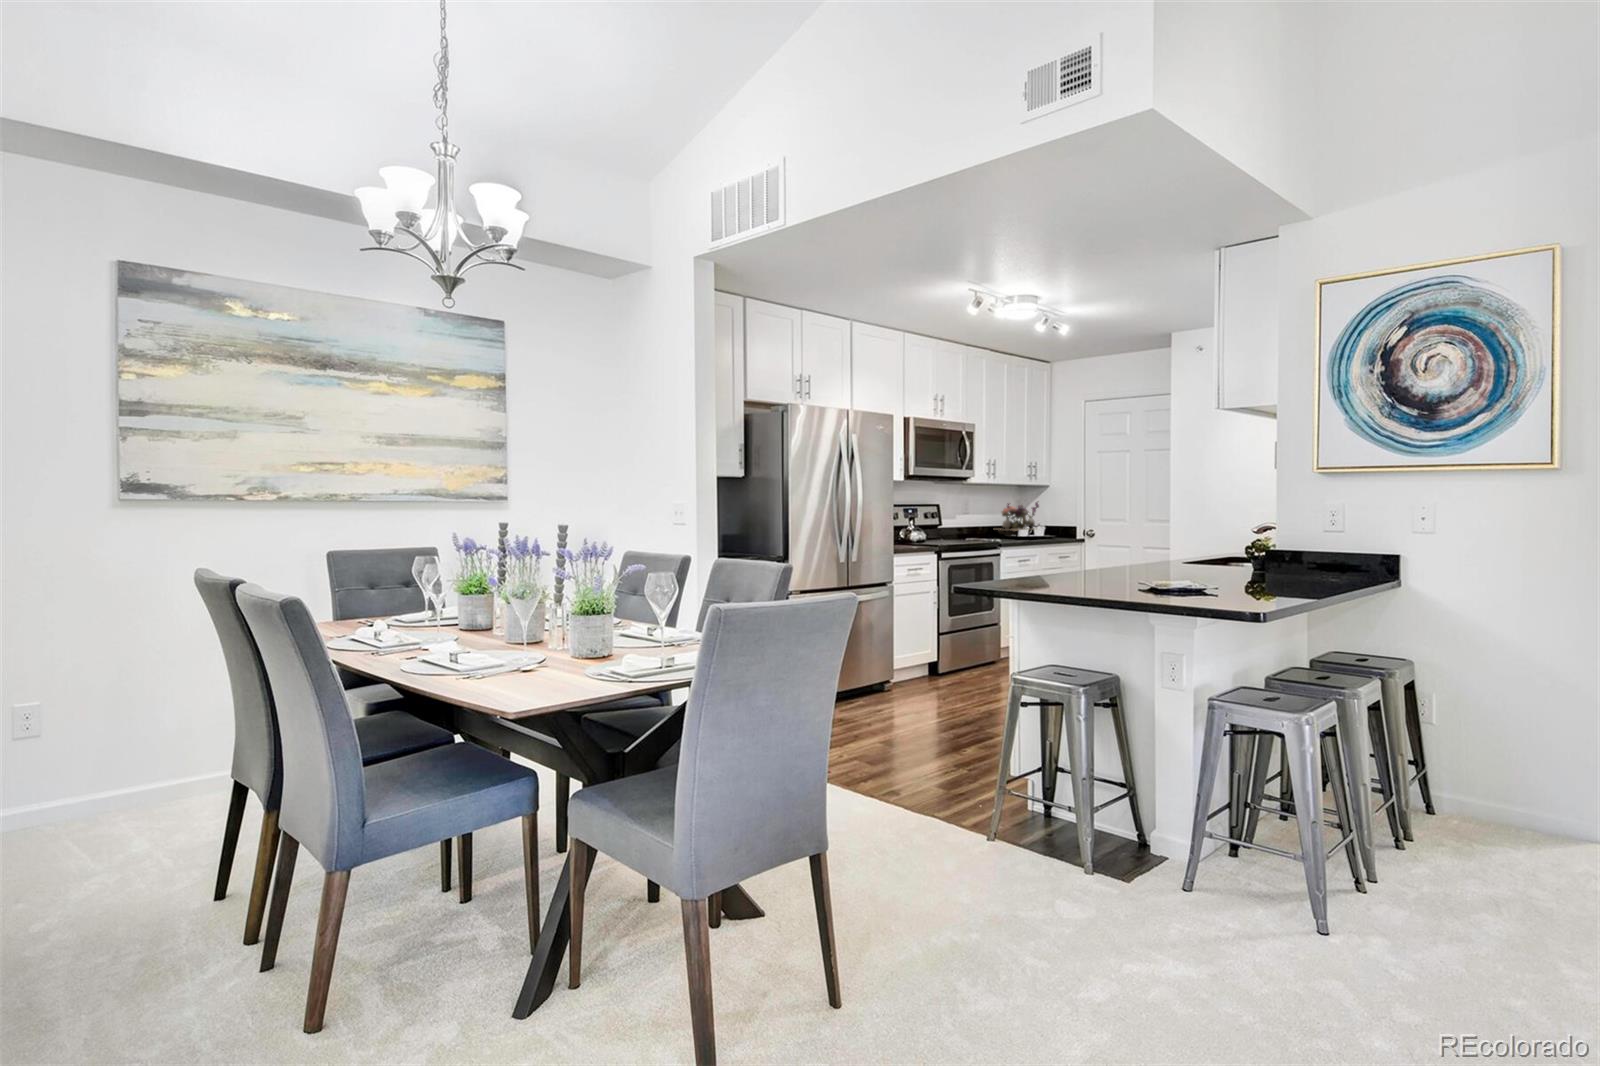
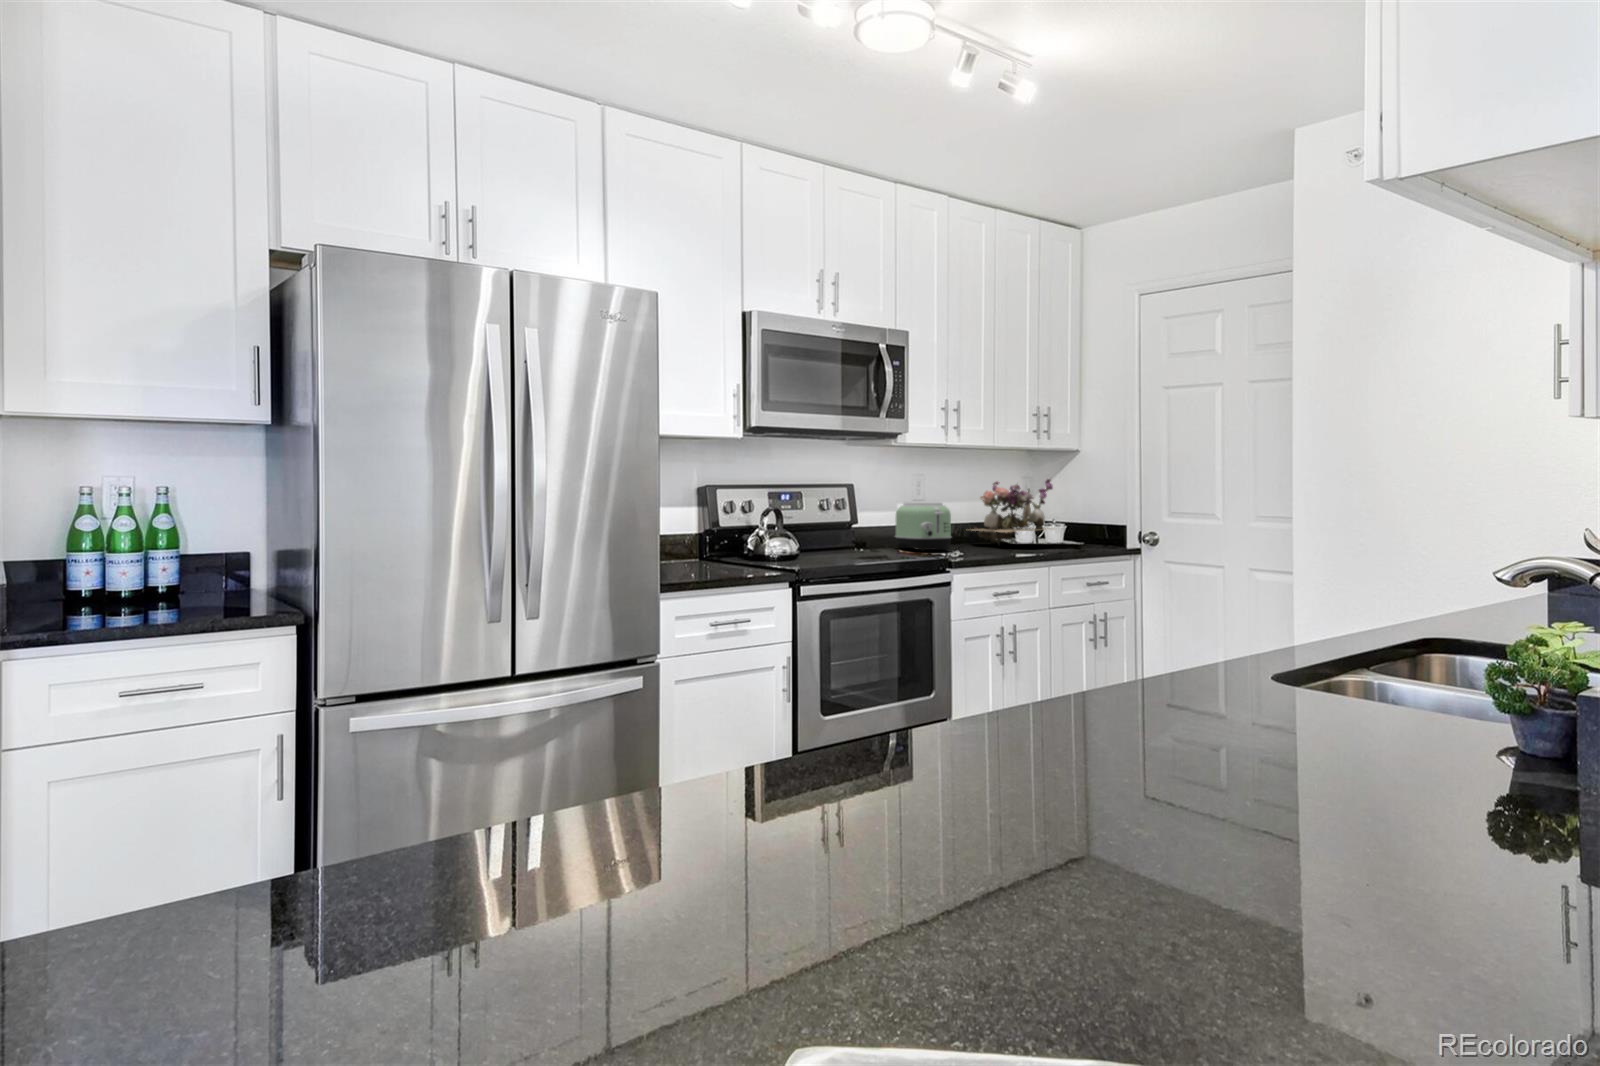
toaster: none [959,514,992,540] -> present [895,502,951,551]

